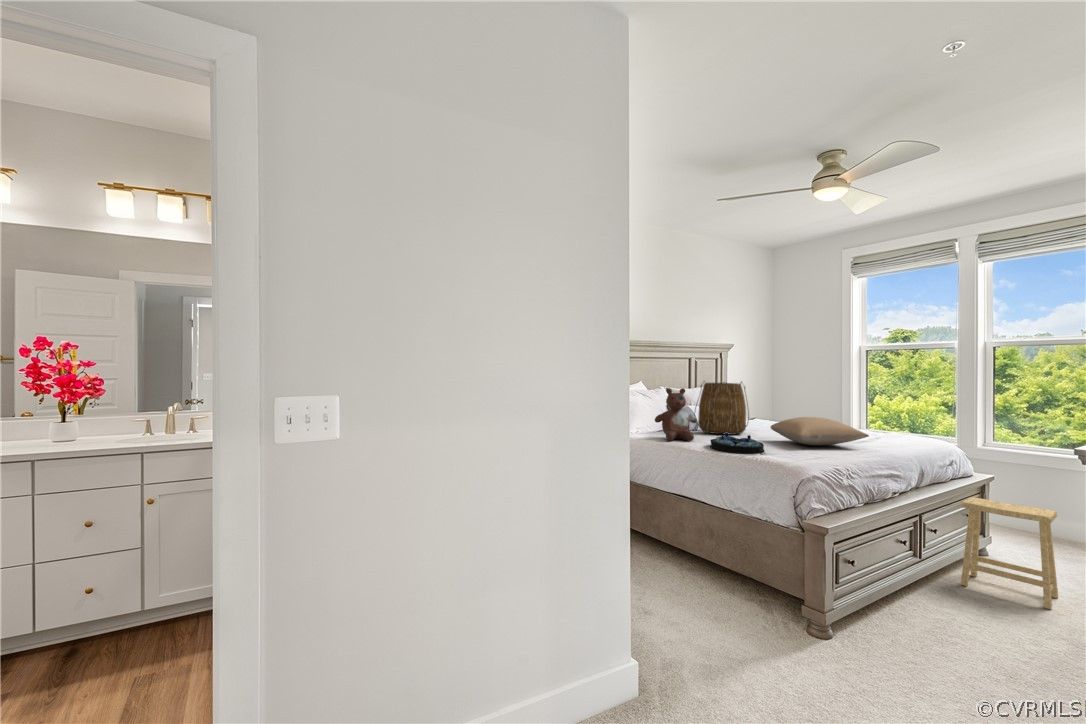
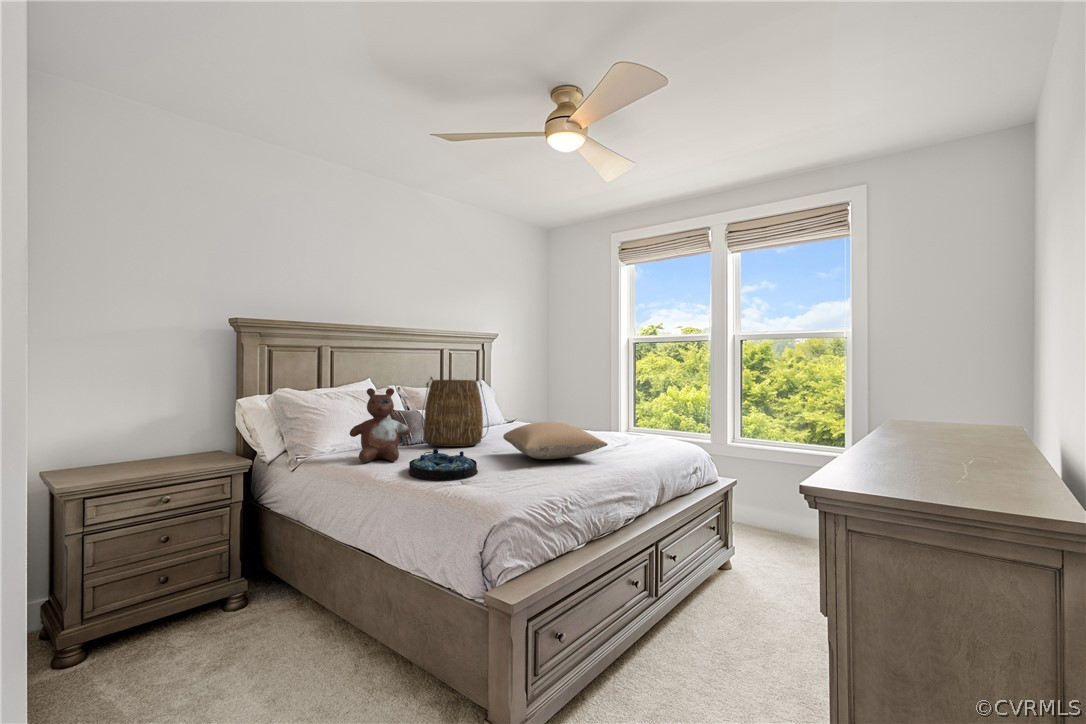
footstool: present [961,497,1058,610] -> none [701,511,793,644]

